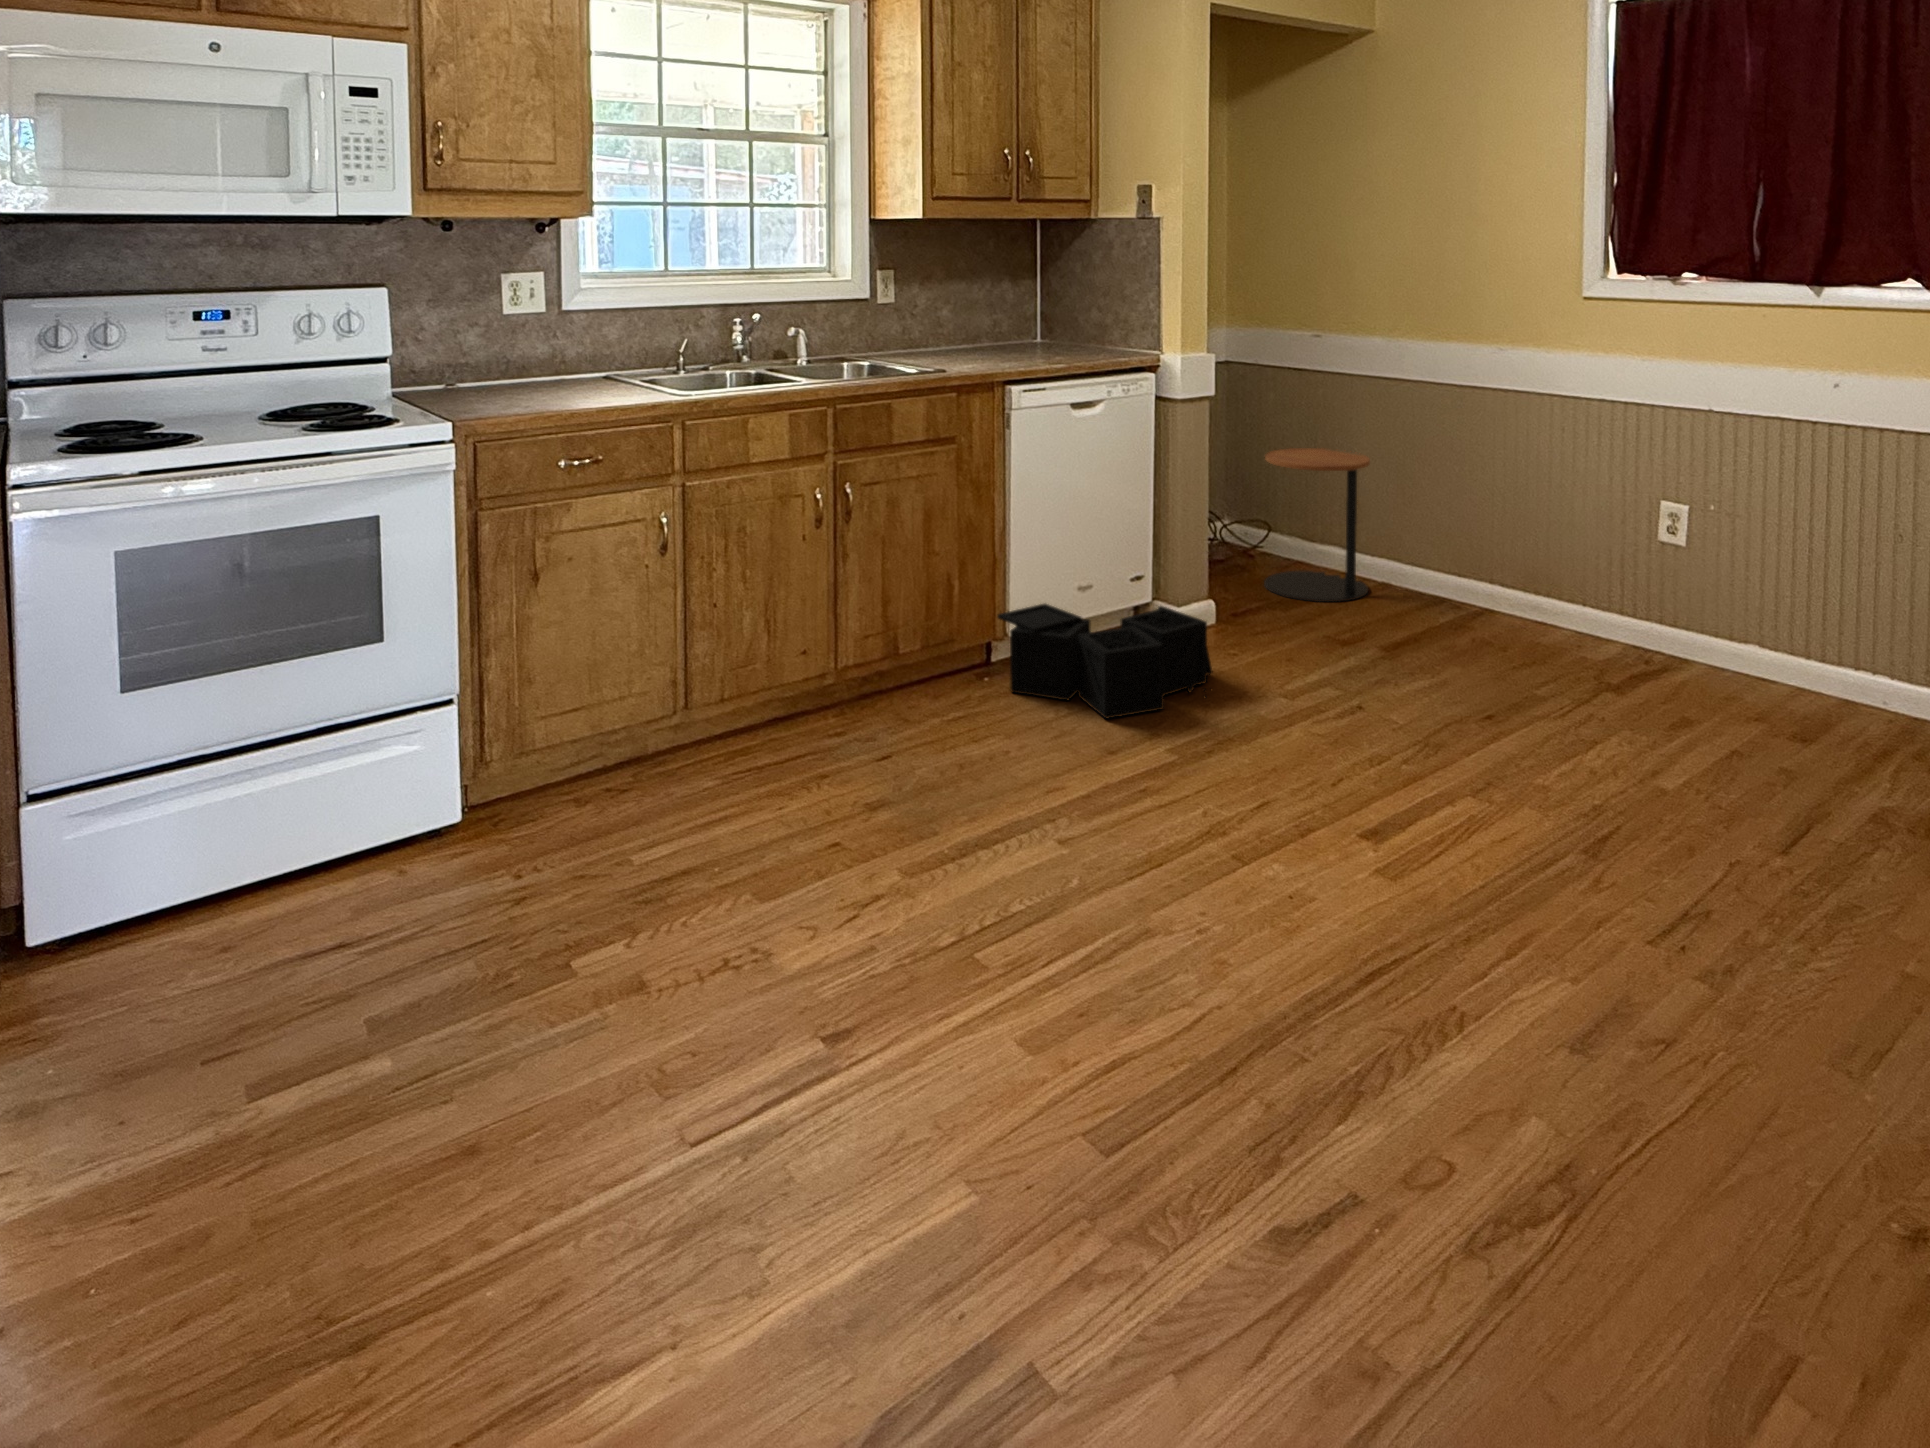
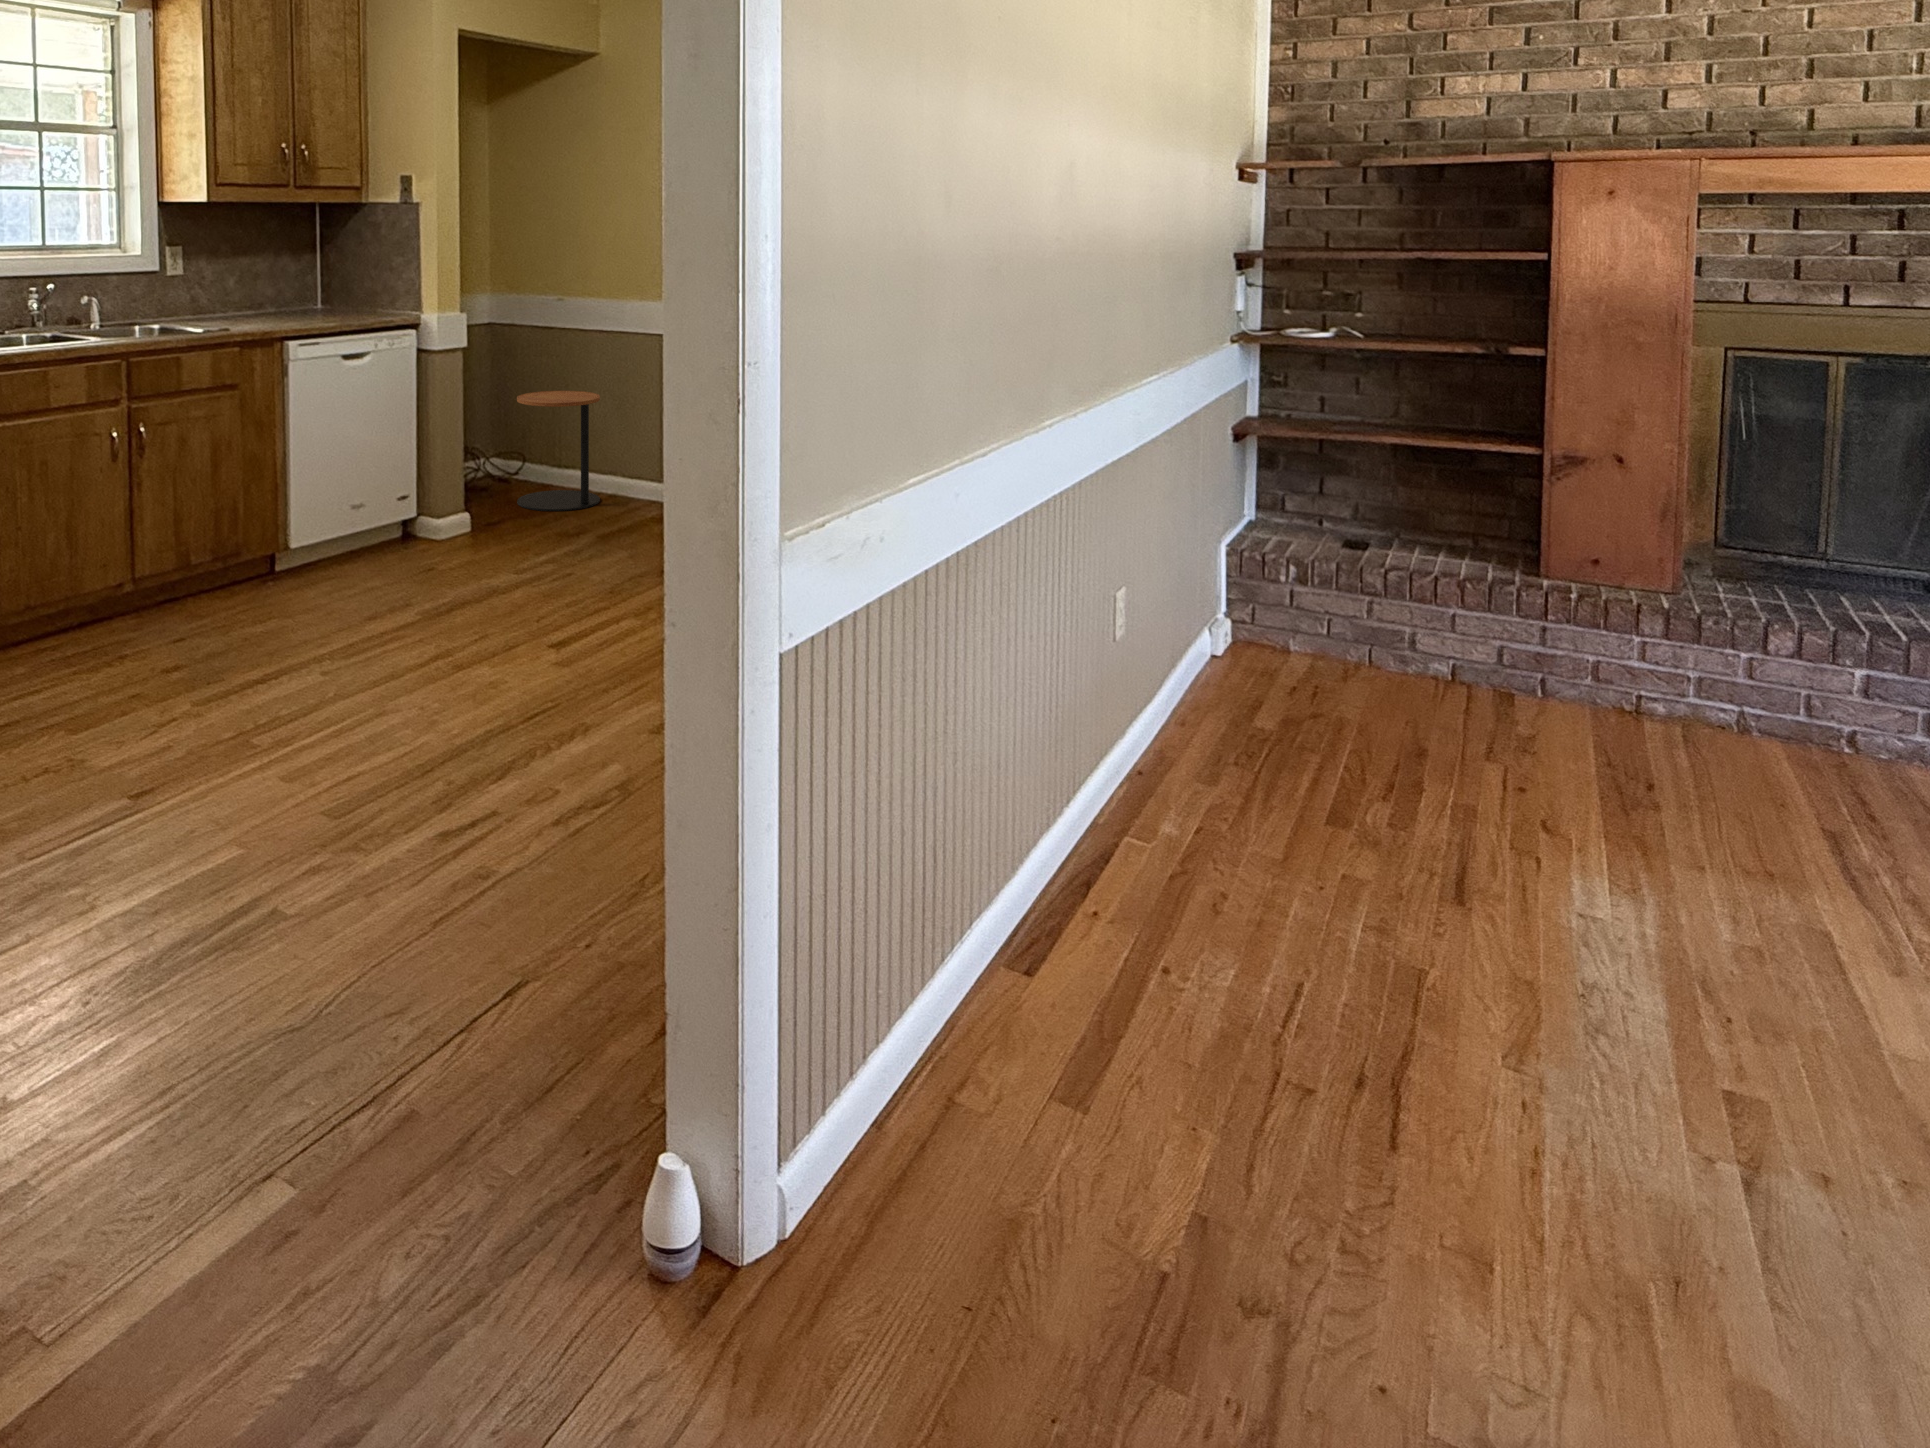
storage bin: present [998,604,1212,719] -> none [279,515,461,599]

